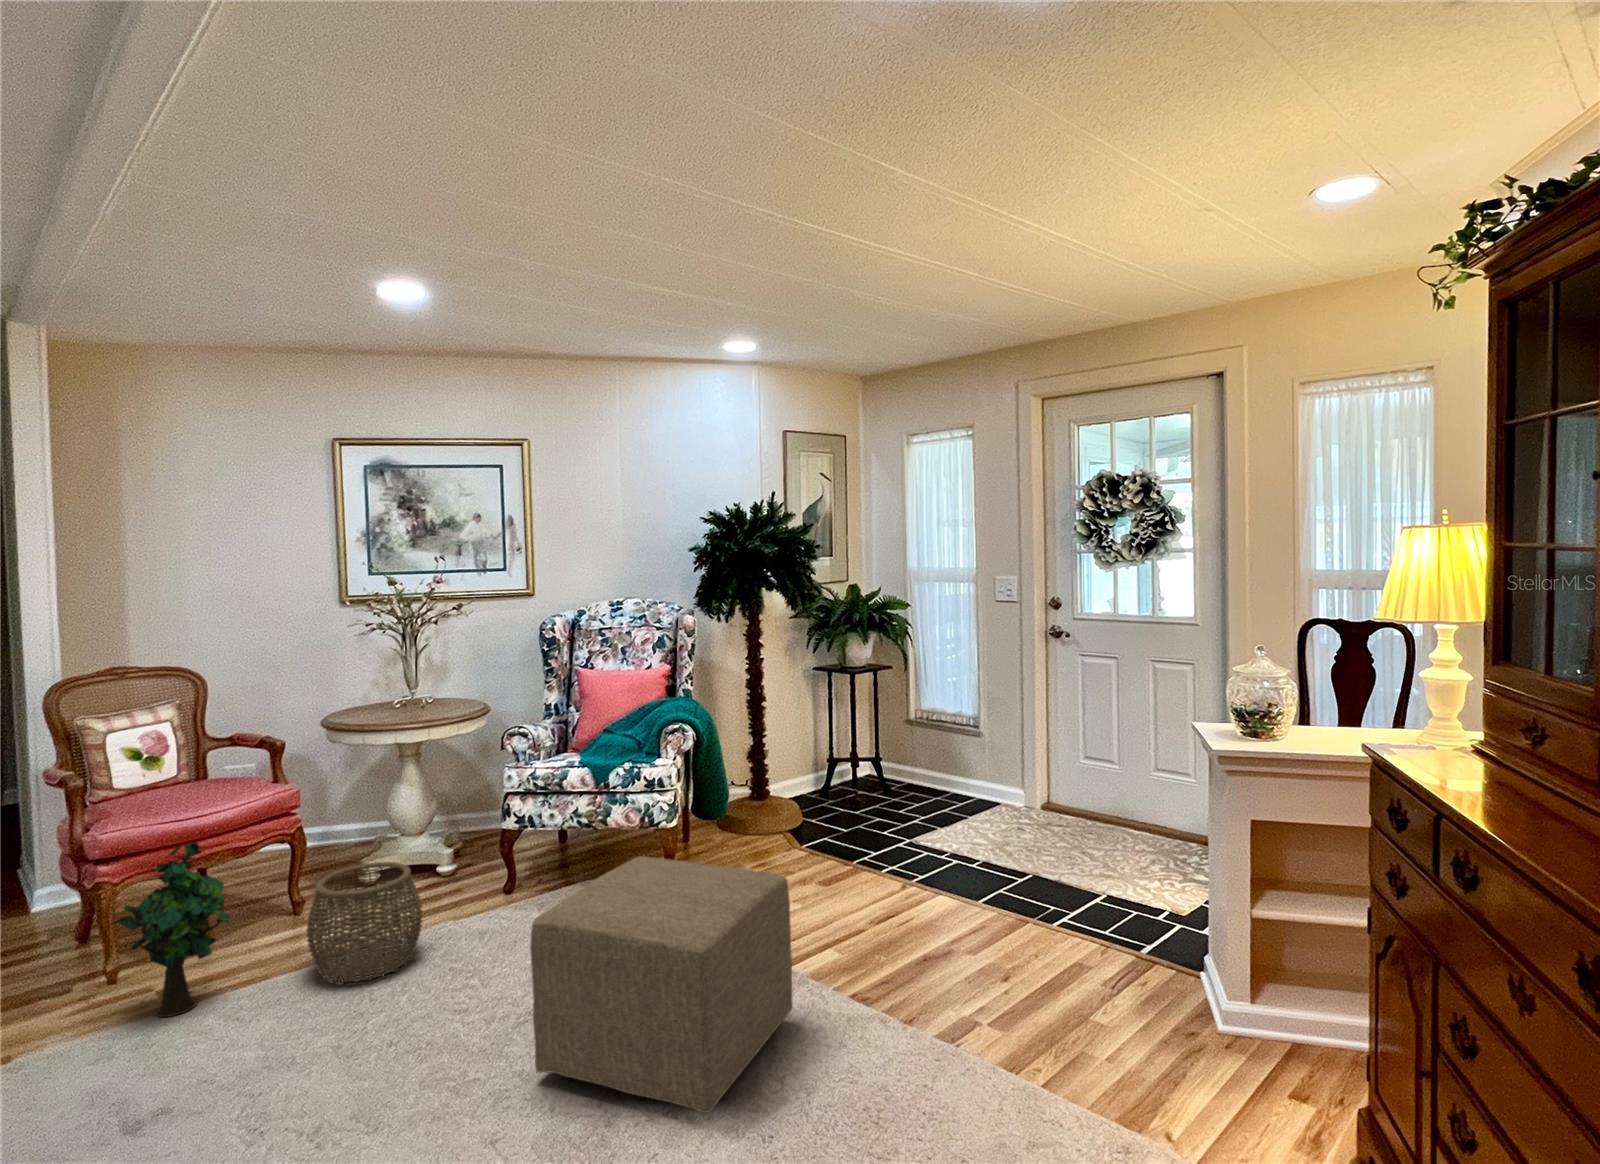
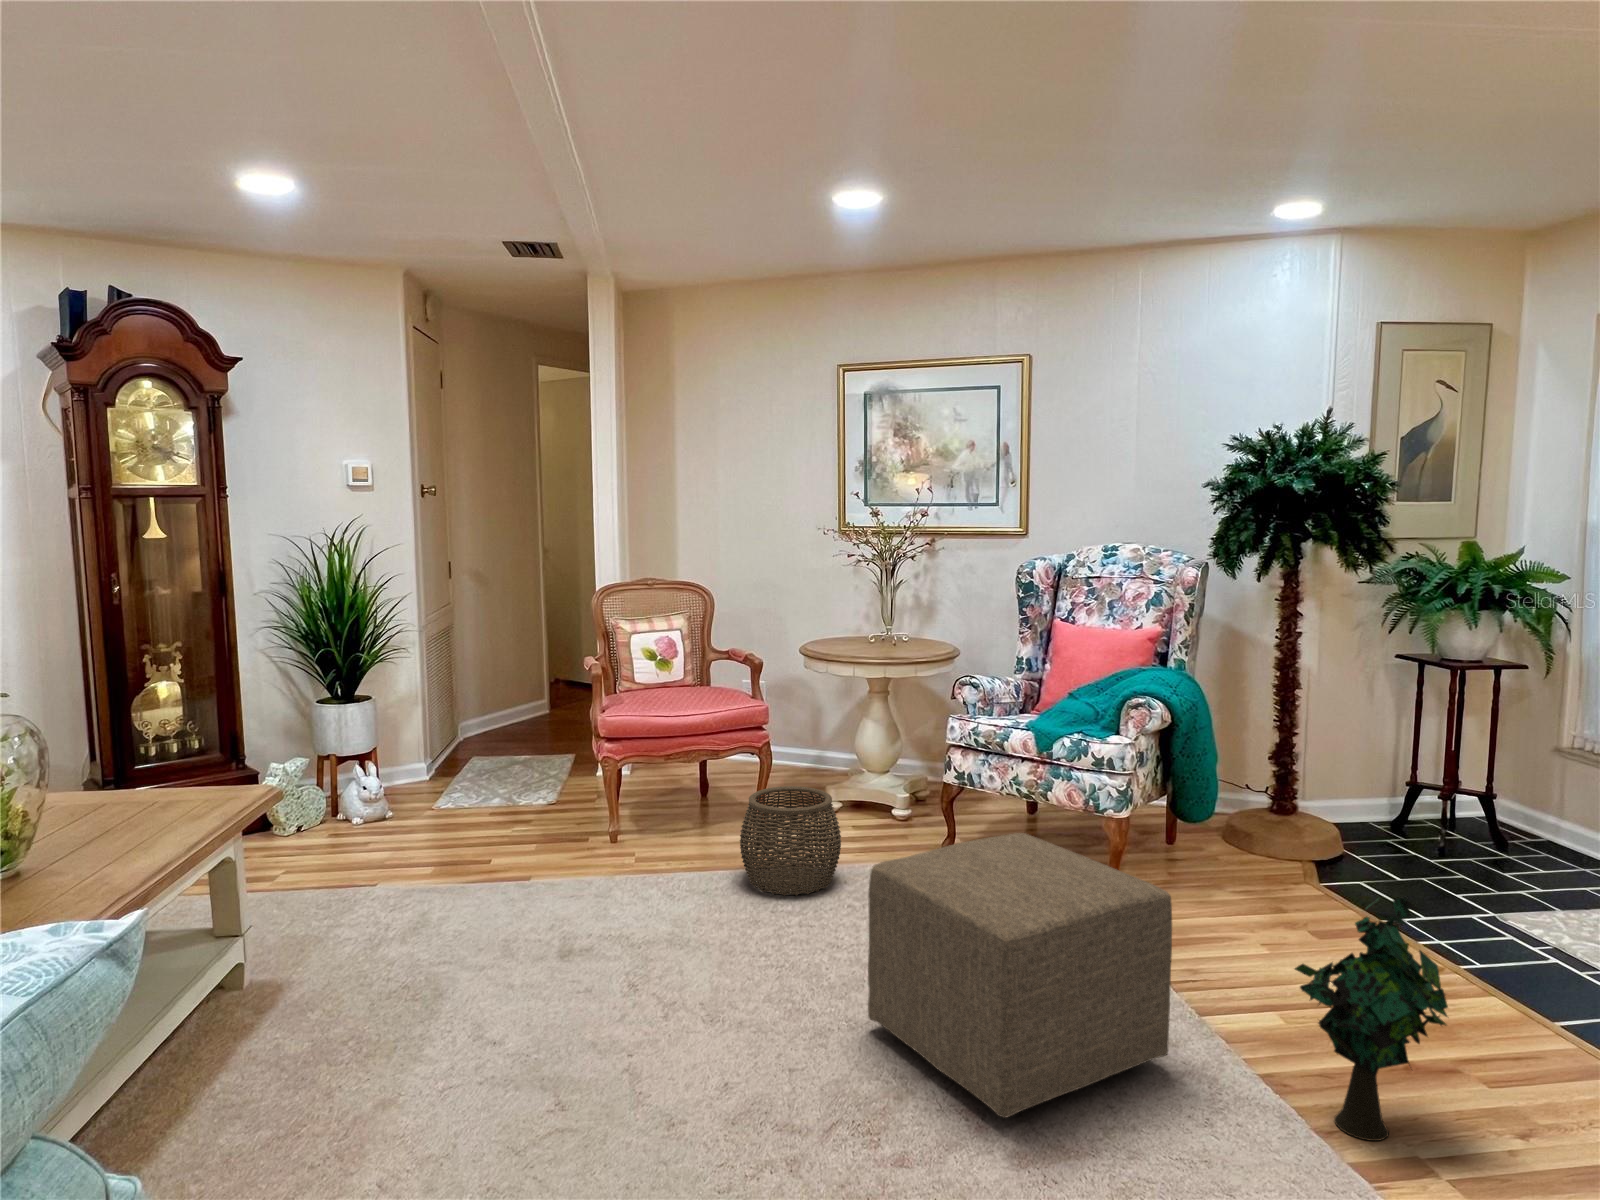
decorative plant: present [112,842,231,1017] -> present [1295,898,1448,1141]

